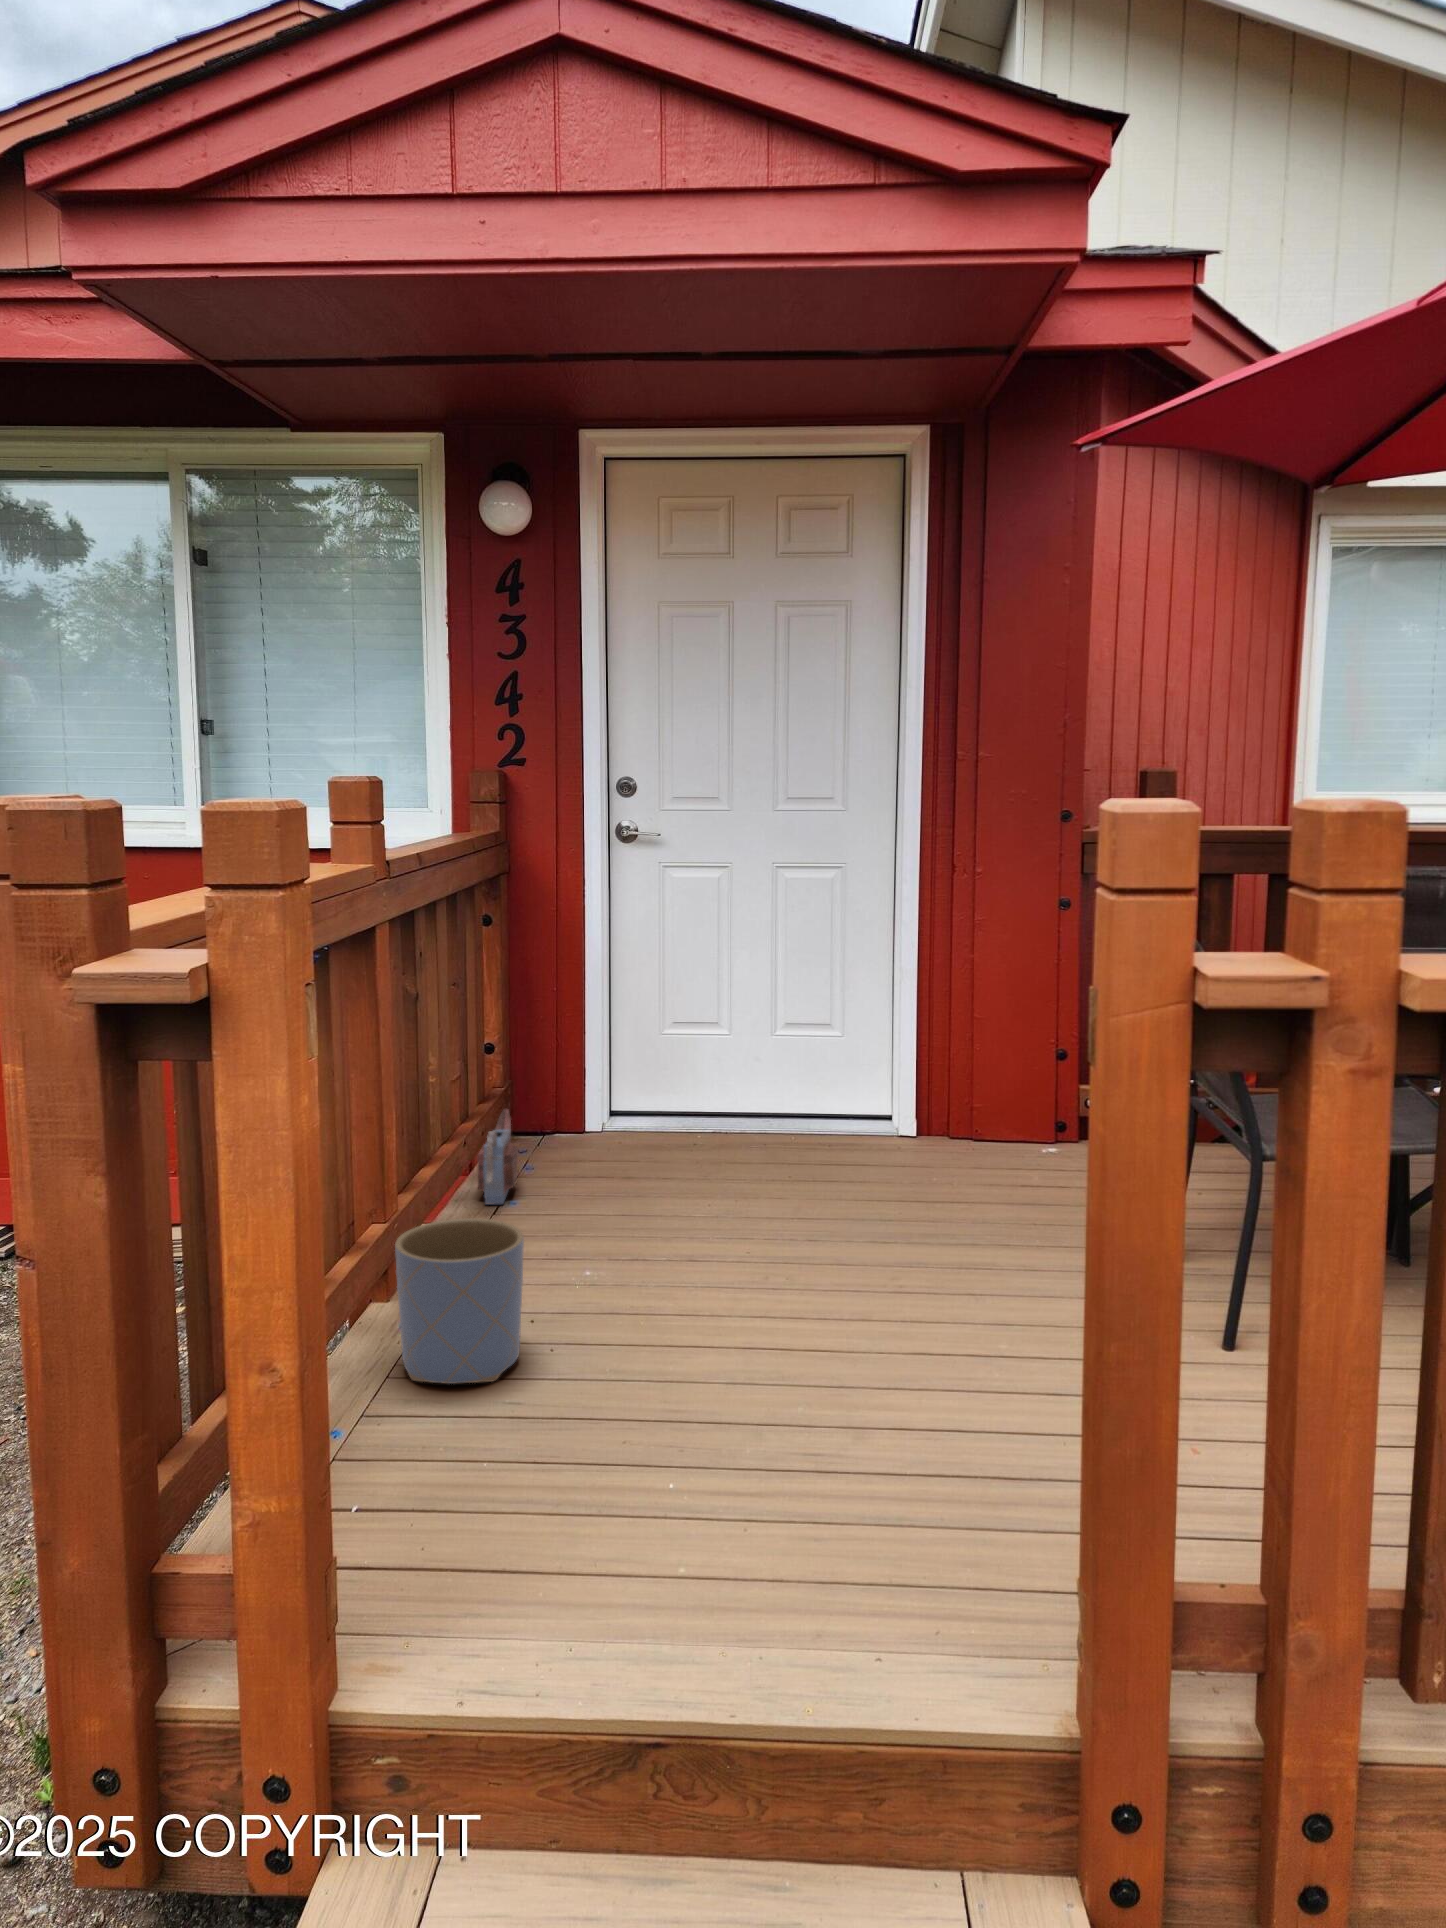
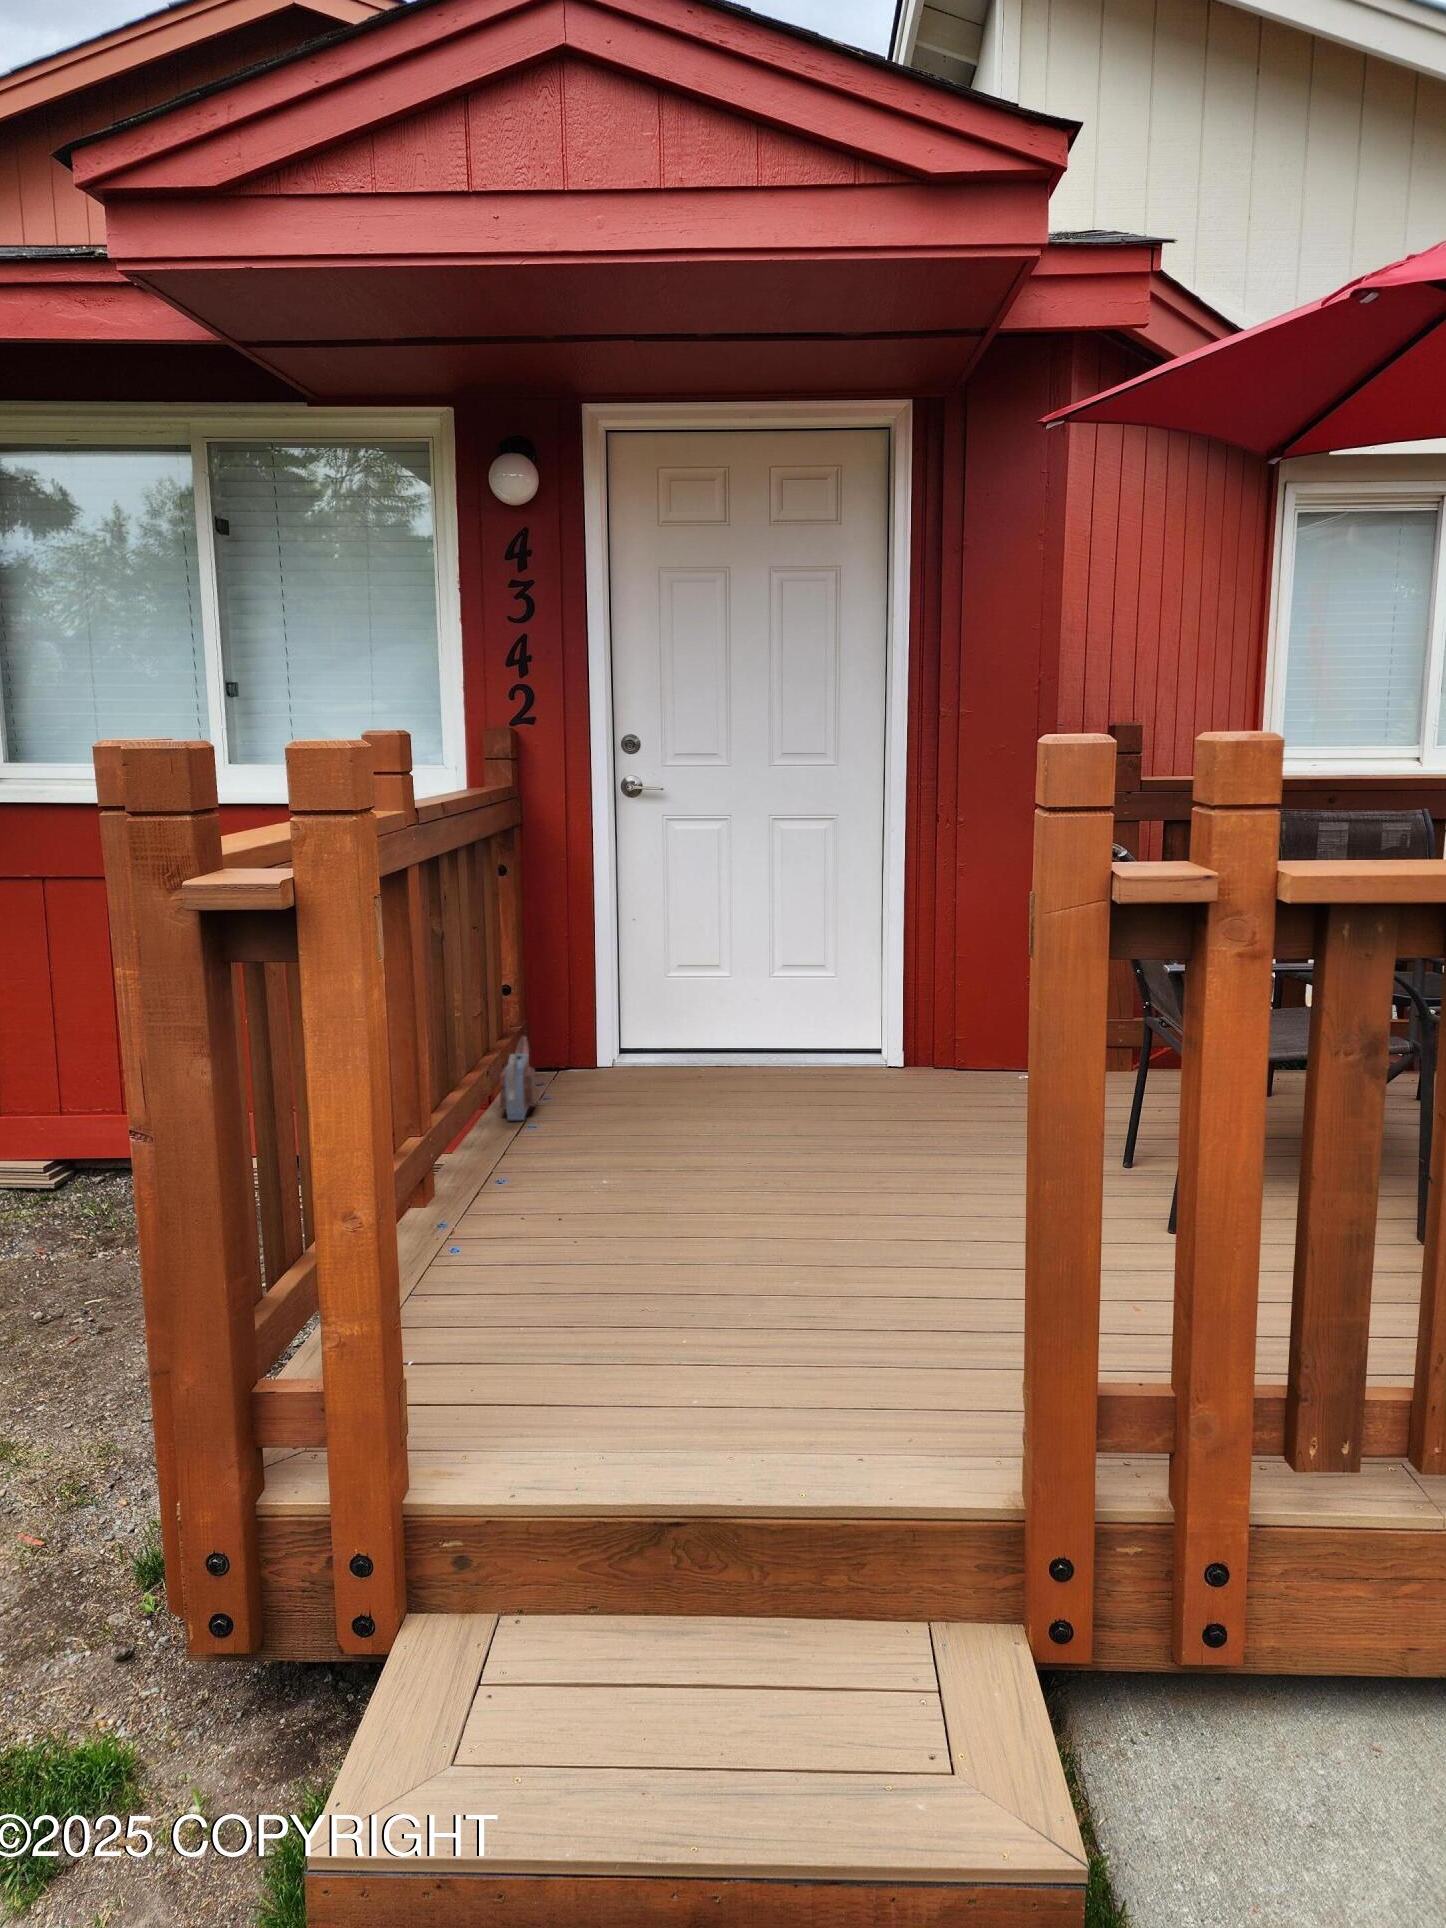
planter: present [395,1218,524,1384] -> none [435,1122,549,1263]

